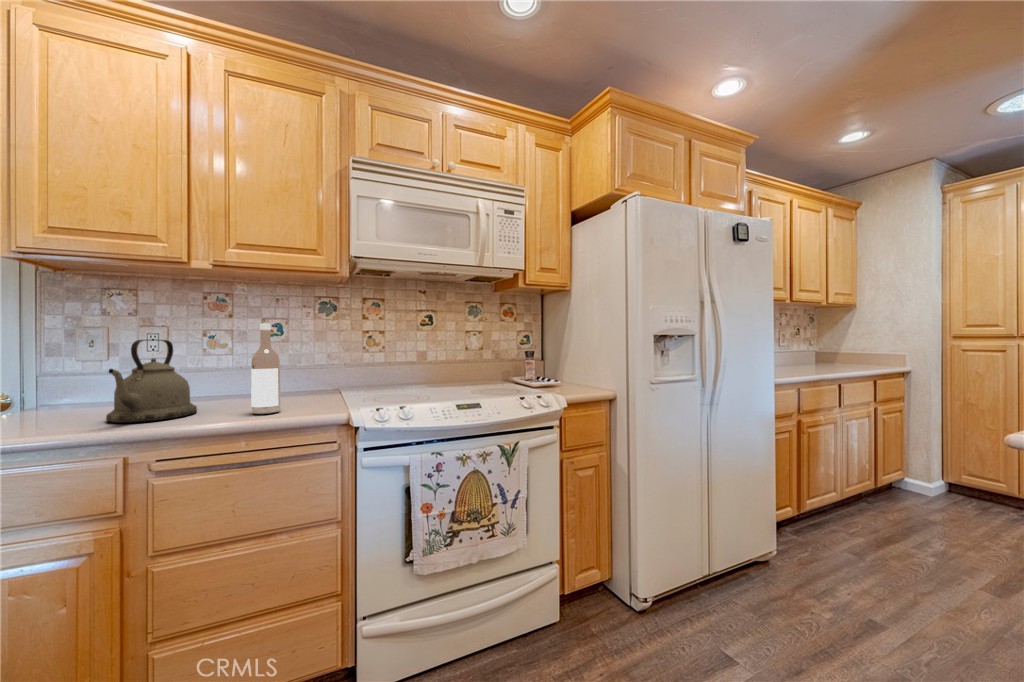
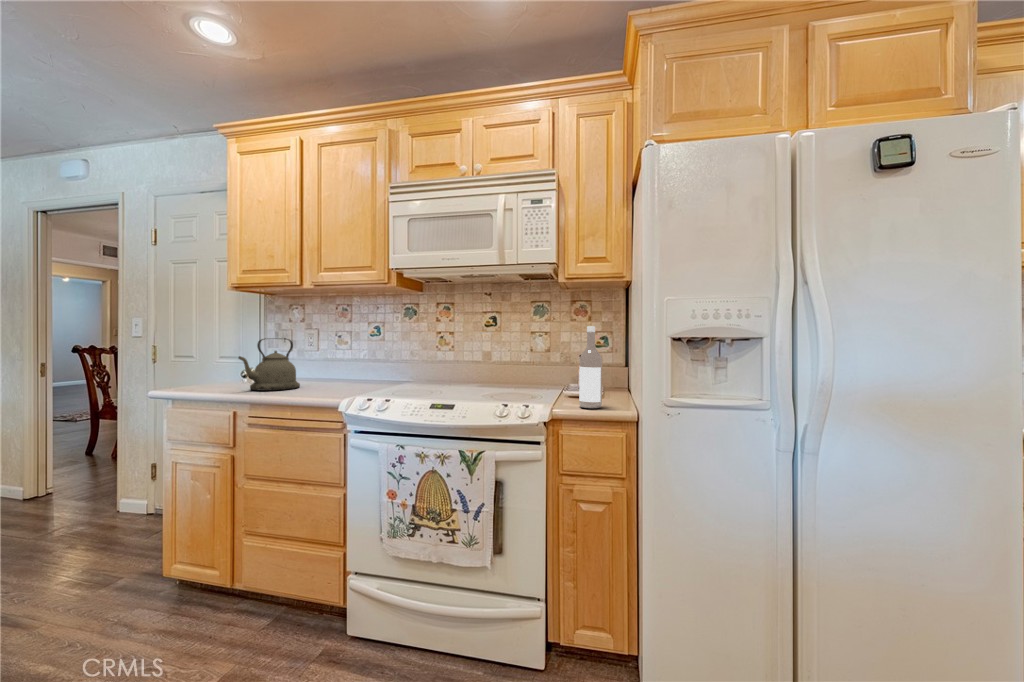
wine bottle: present [251,324,280,414] -> present [579,326,602,408]

